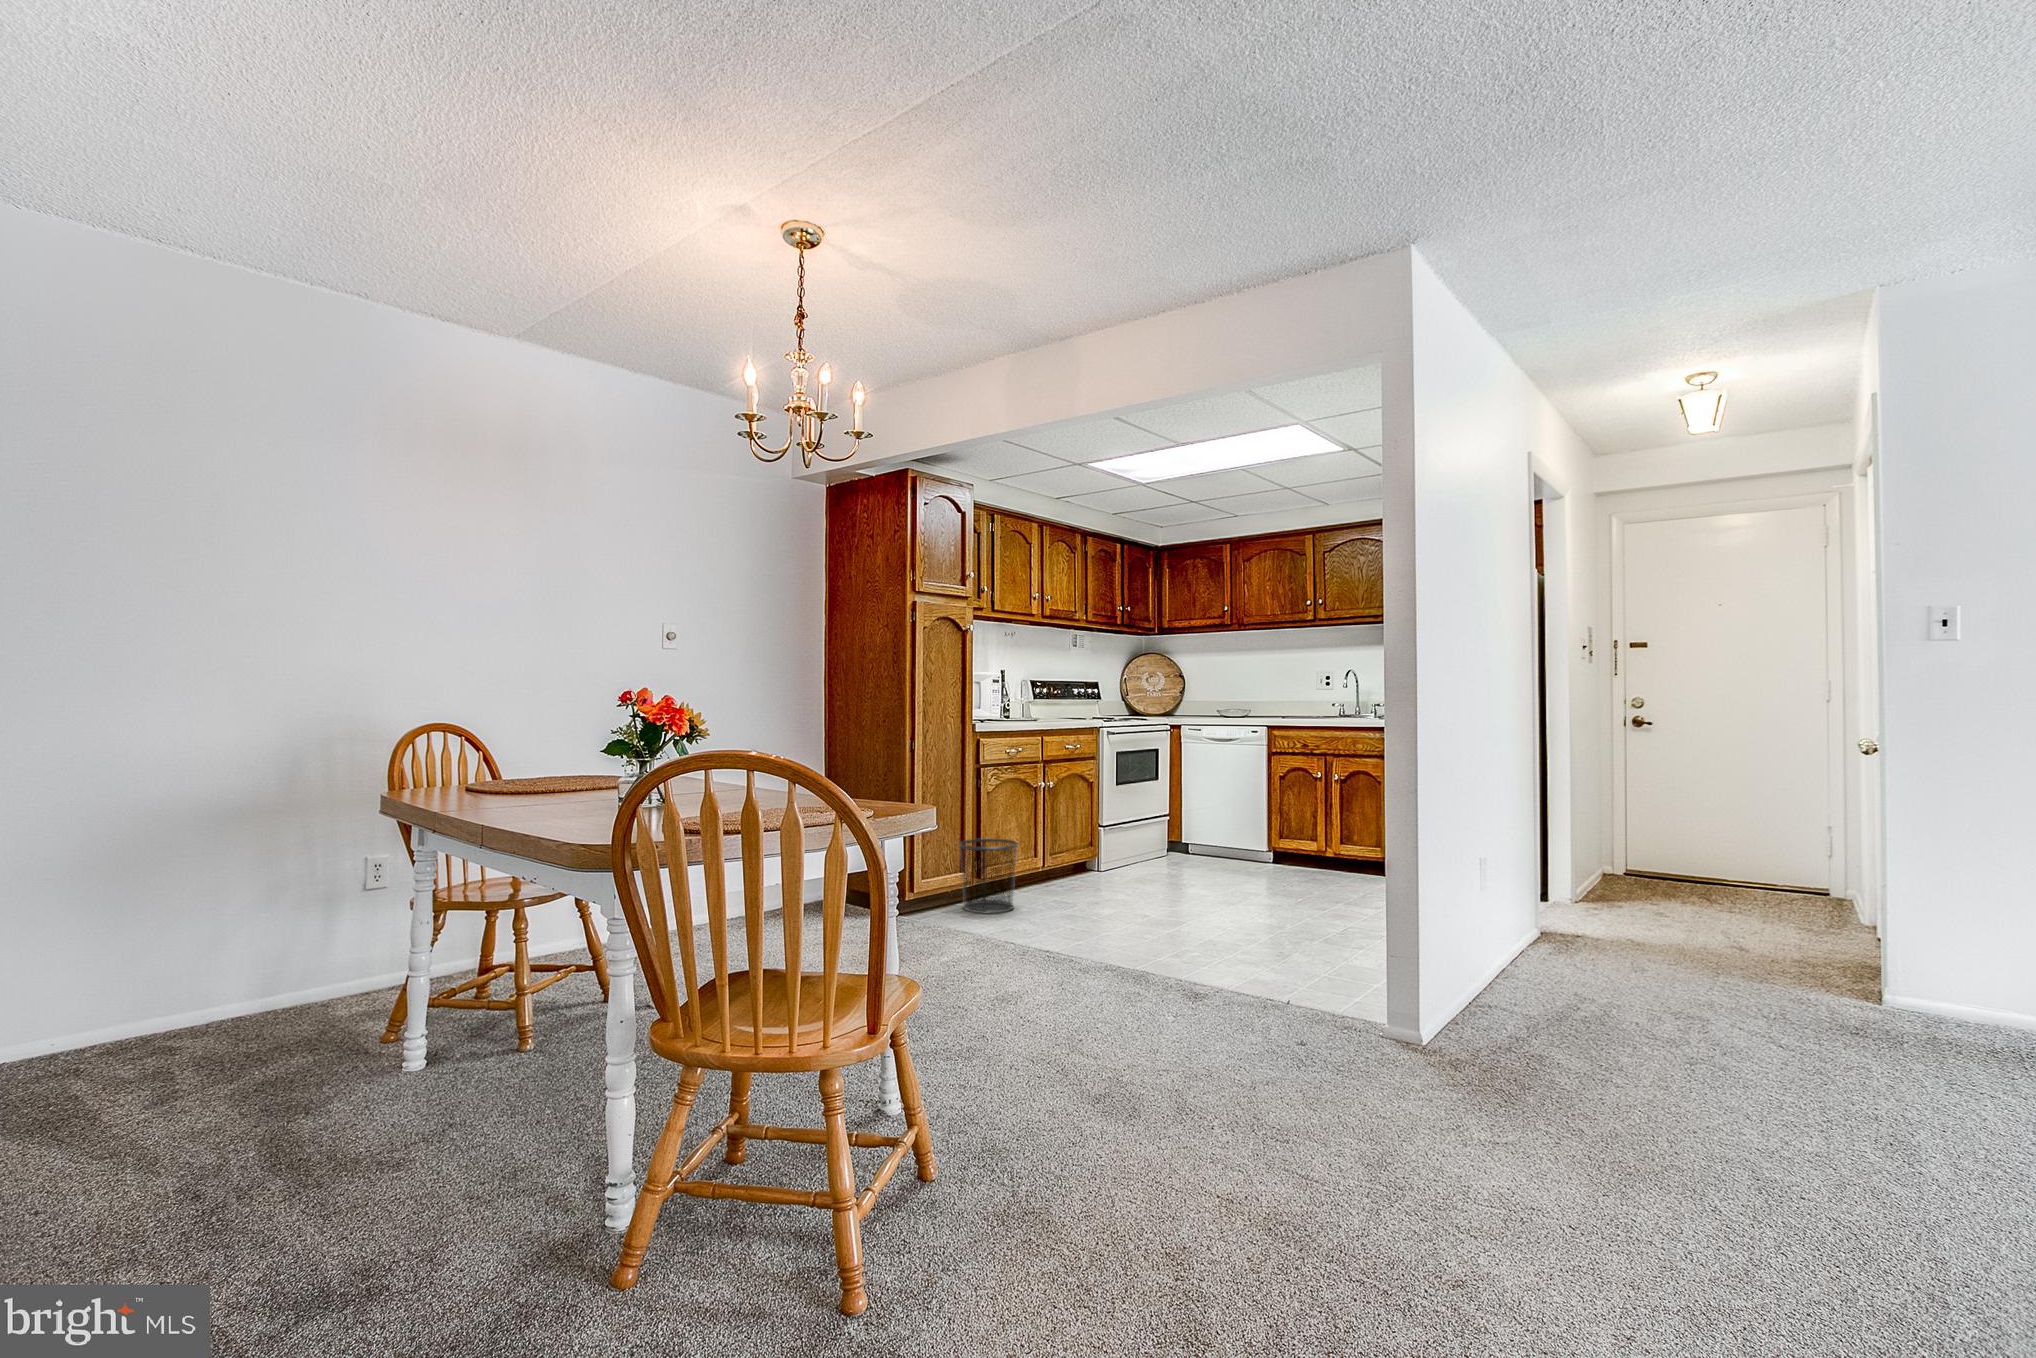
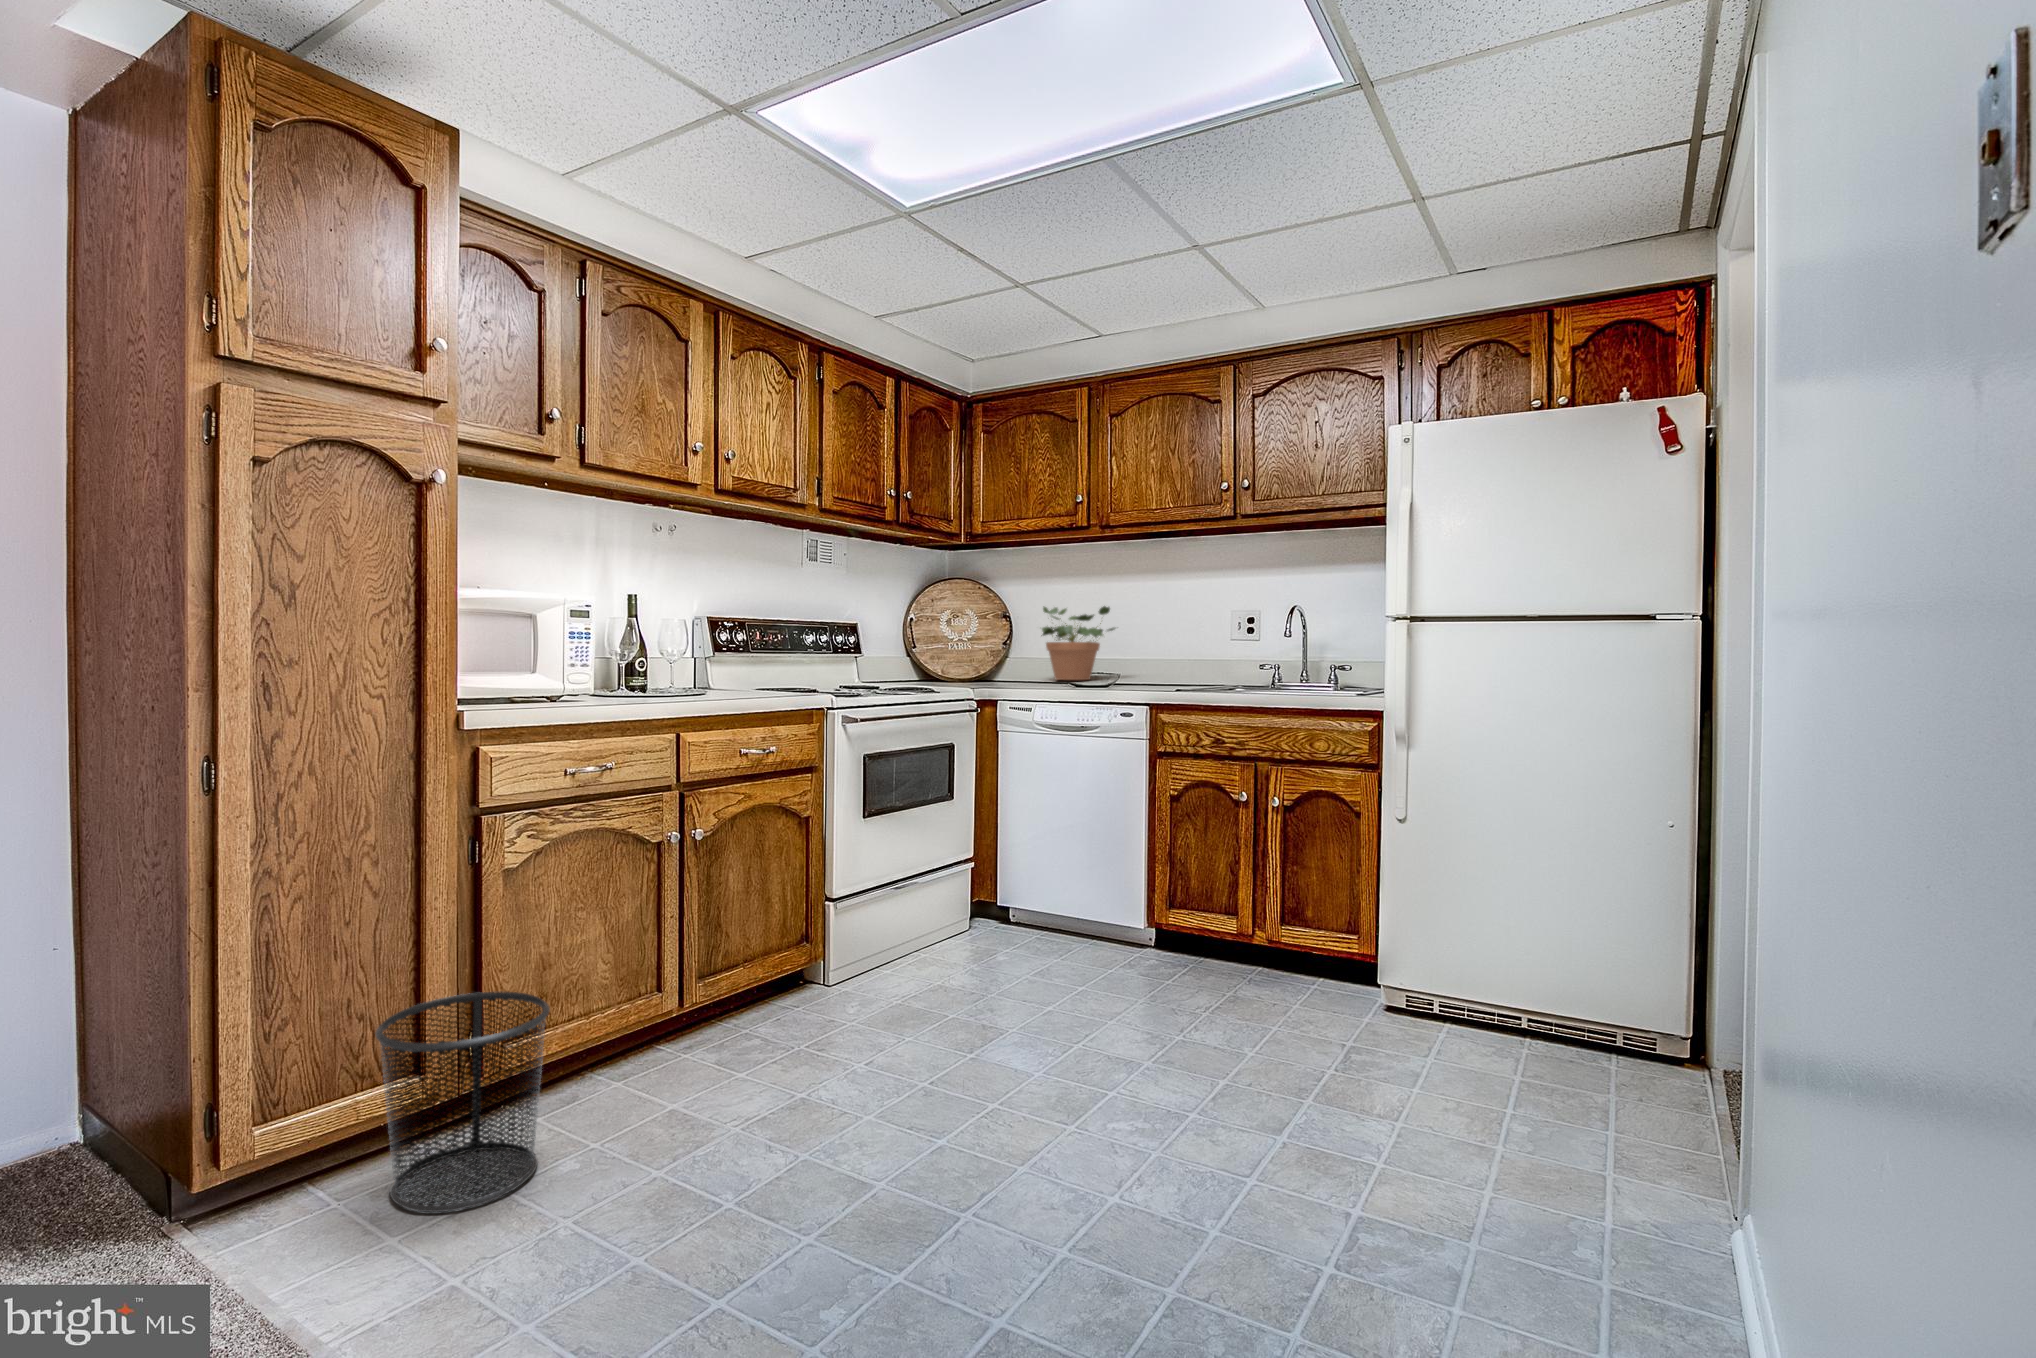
potted plant: none [1199,670,1251,713] -> present [1042,606,1115,680]

